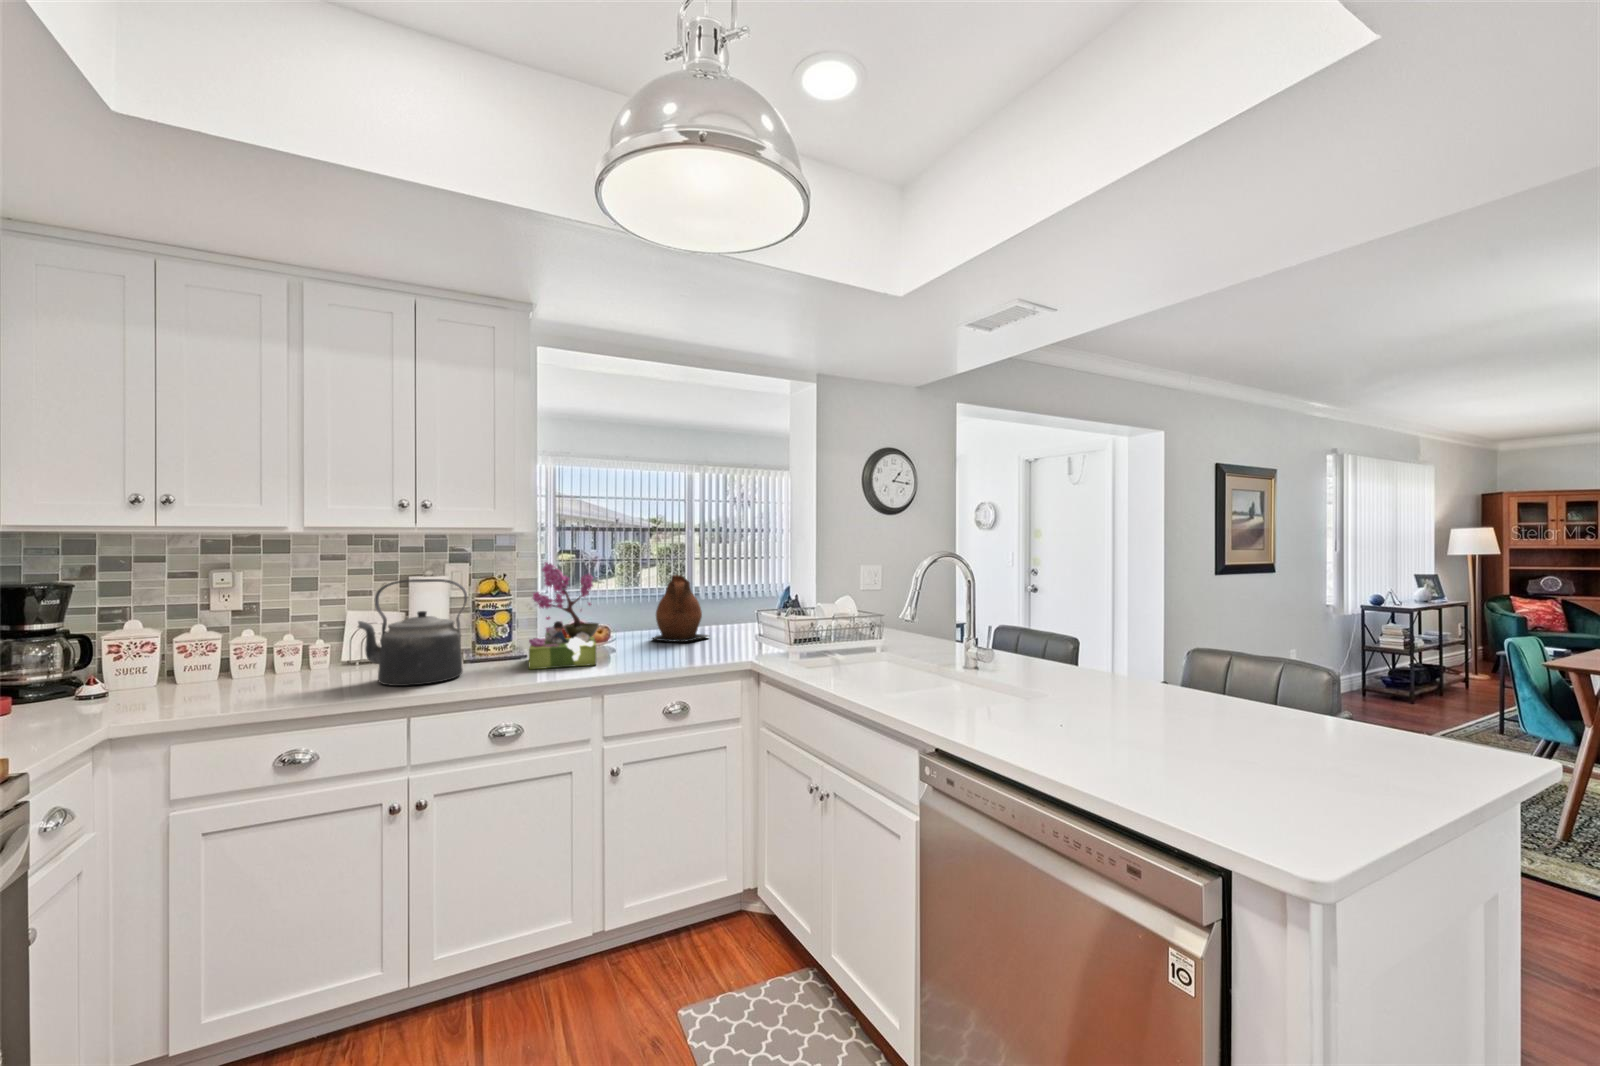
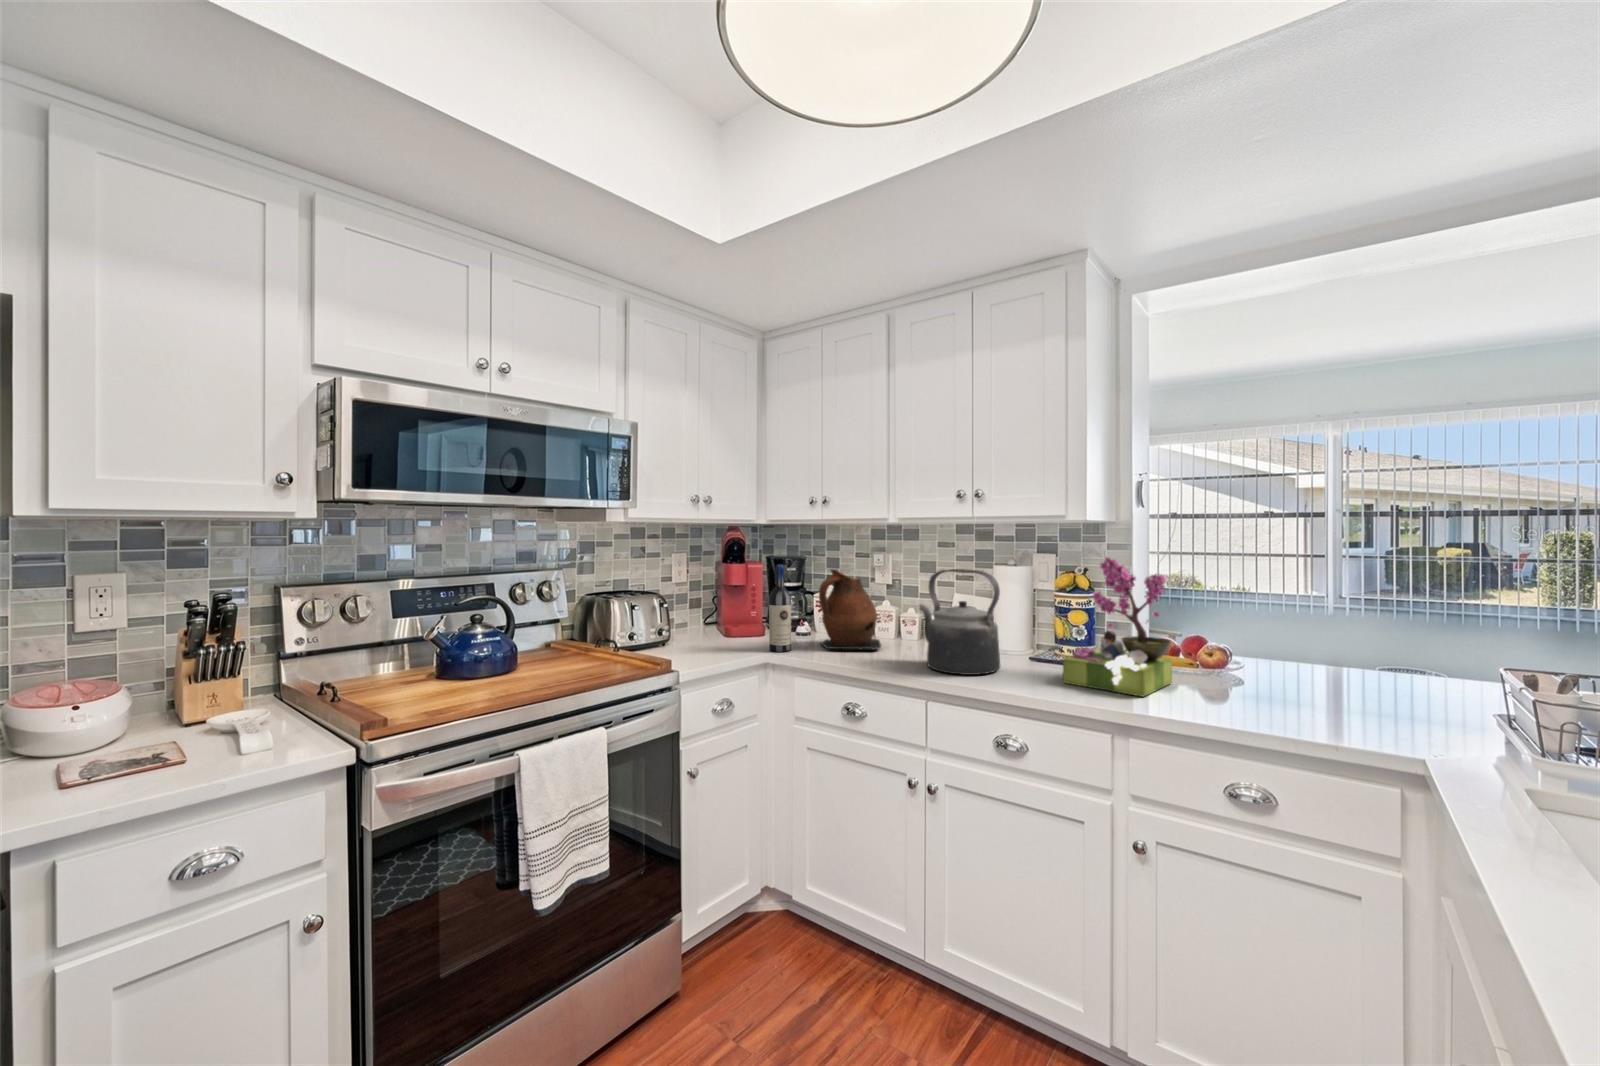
ceramic pitcher: present [653,575,708,642] -> present [819,569,881,650]
wine bottle: none [81,588,131,721] -> present [769,564,791,652]

